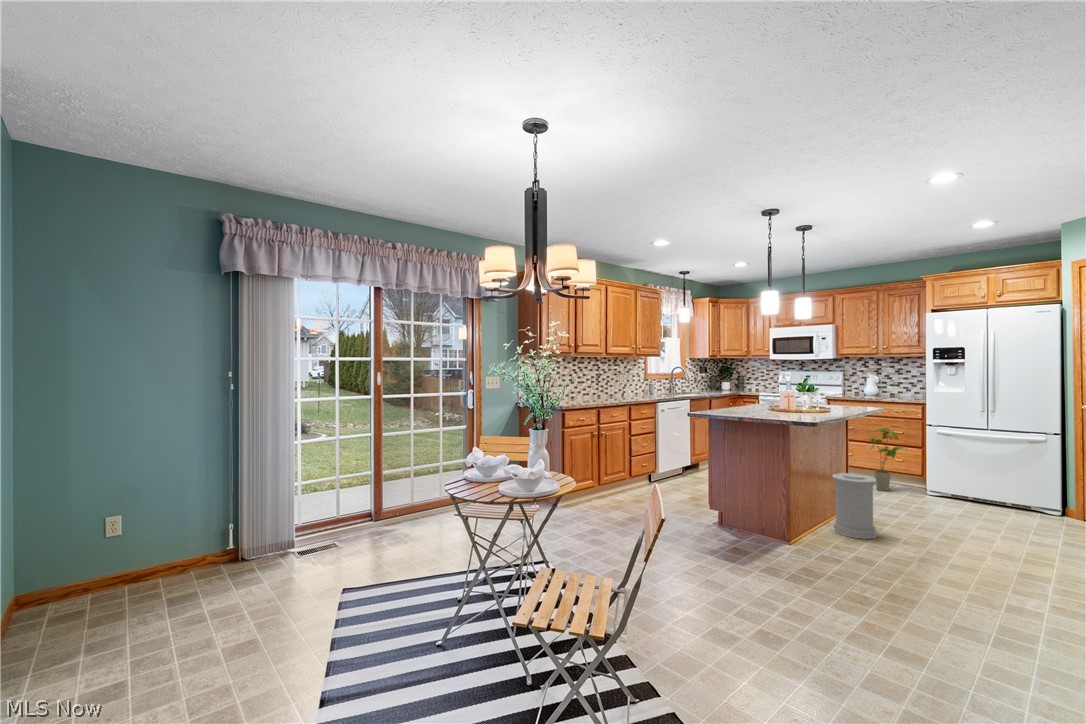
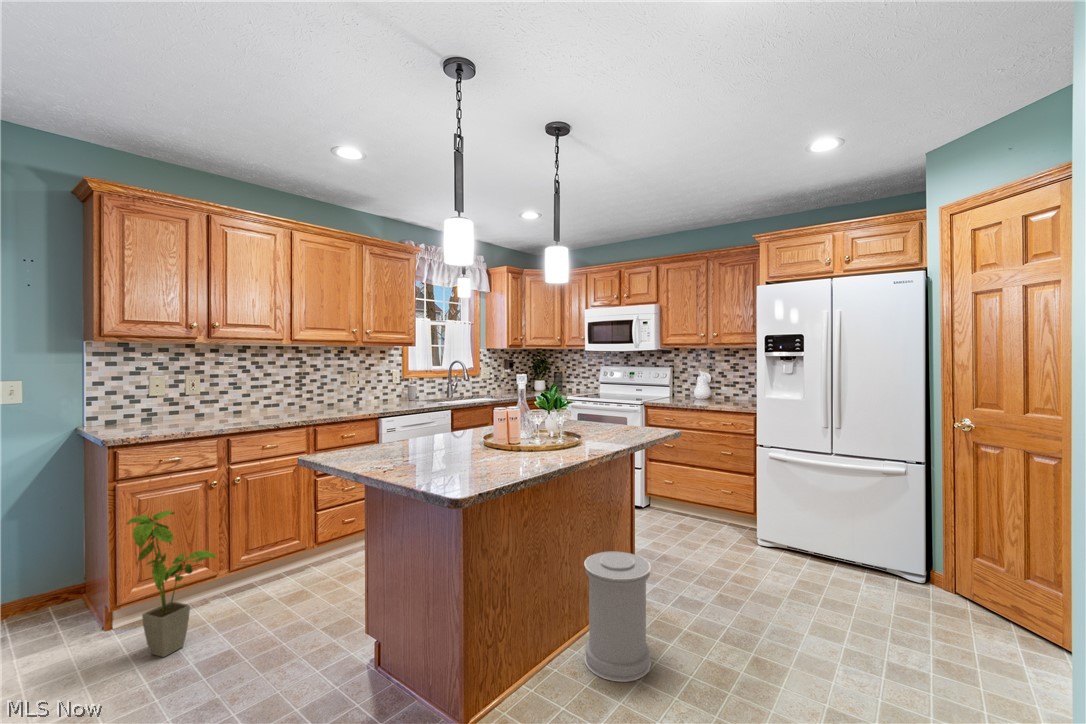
house plant: present [870,428,905,491] -> present [127,511,216,657]

